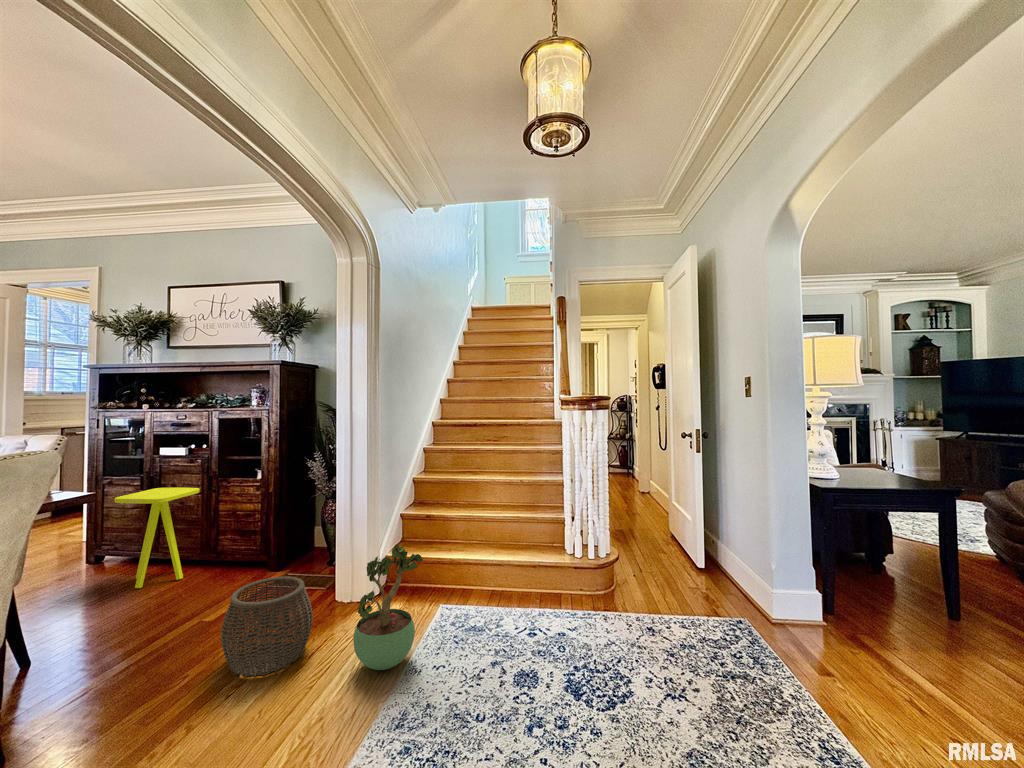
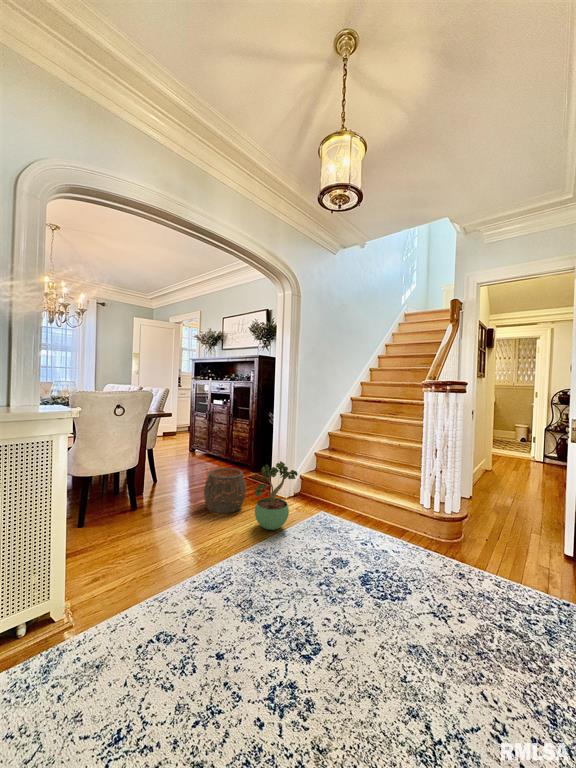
side table: present [114,488,200,588] -> none [189,418,224,465]

